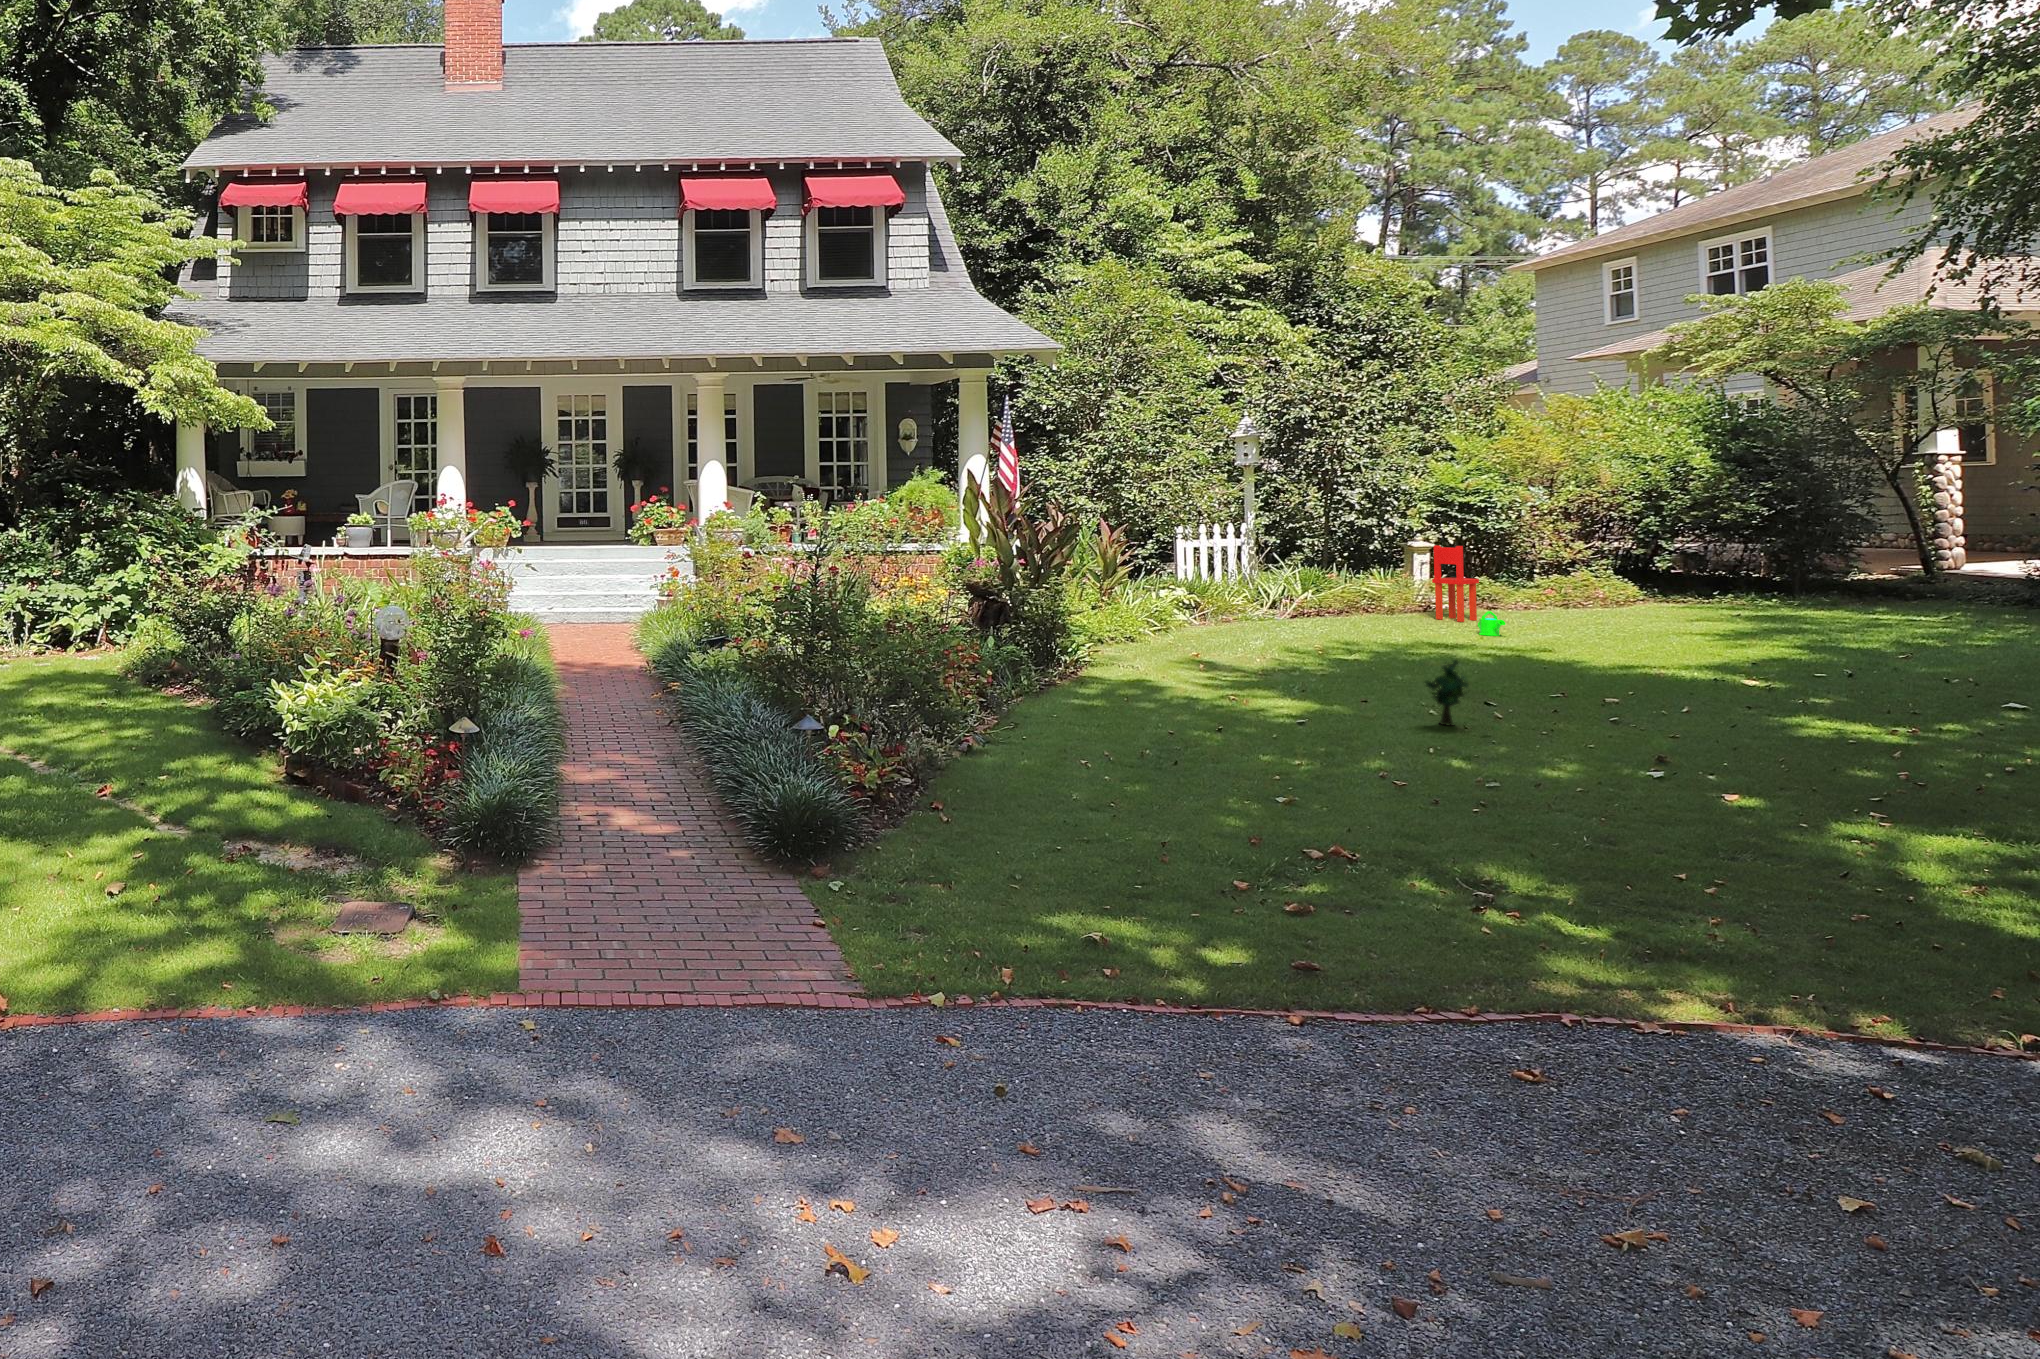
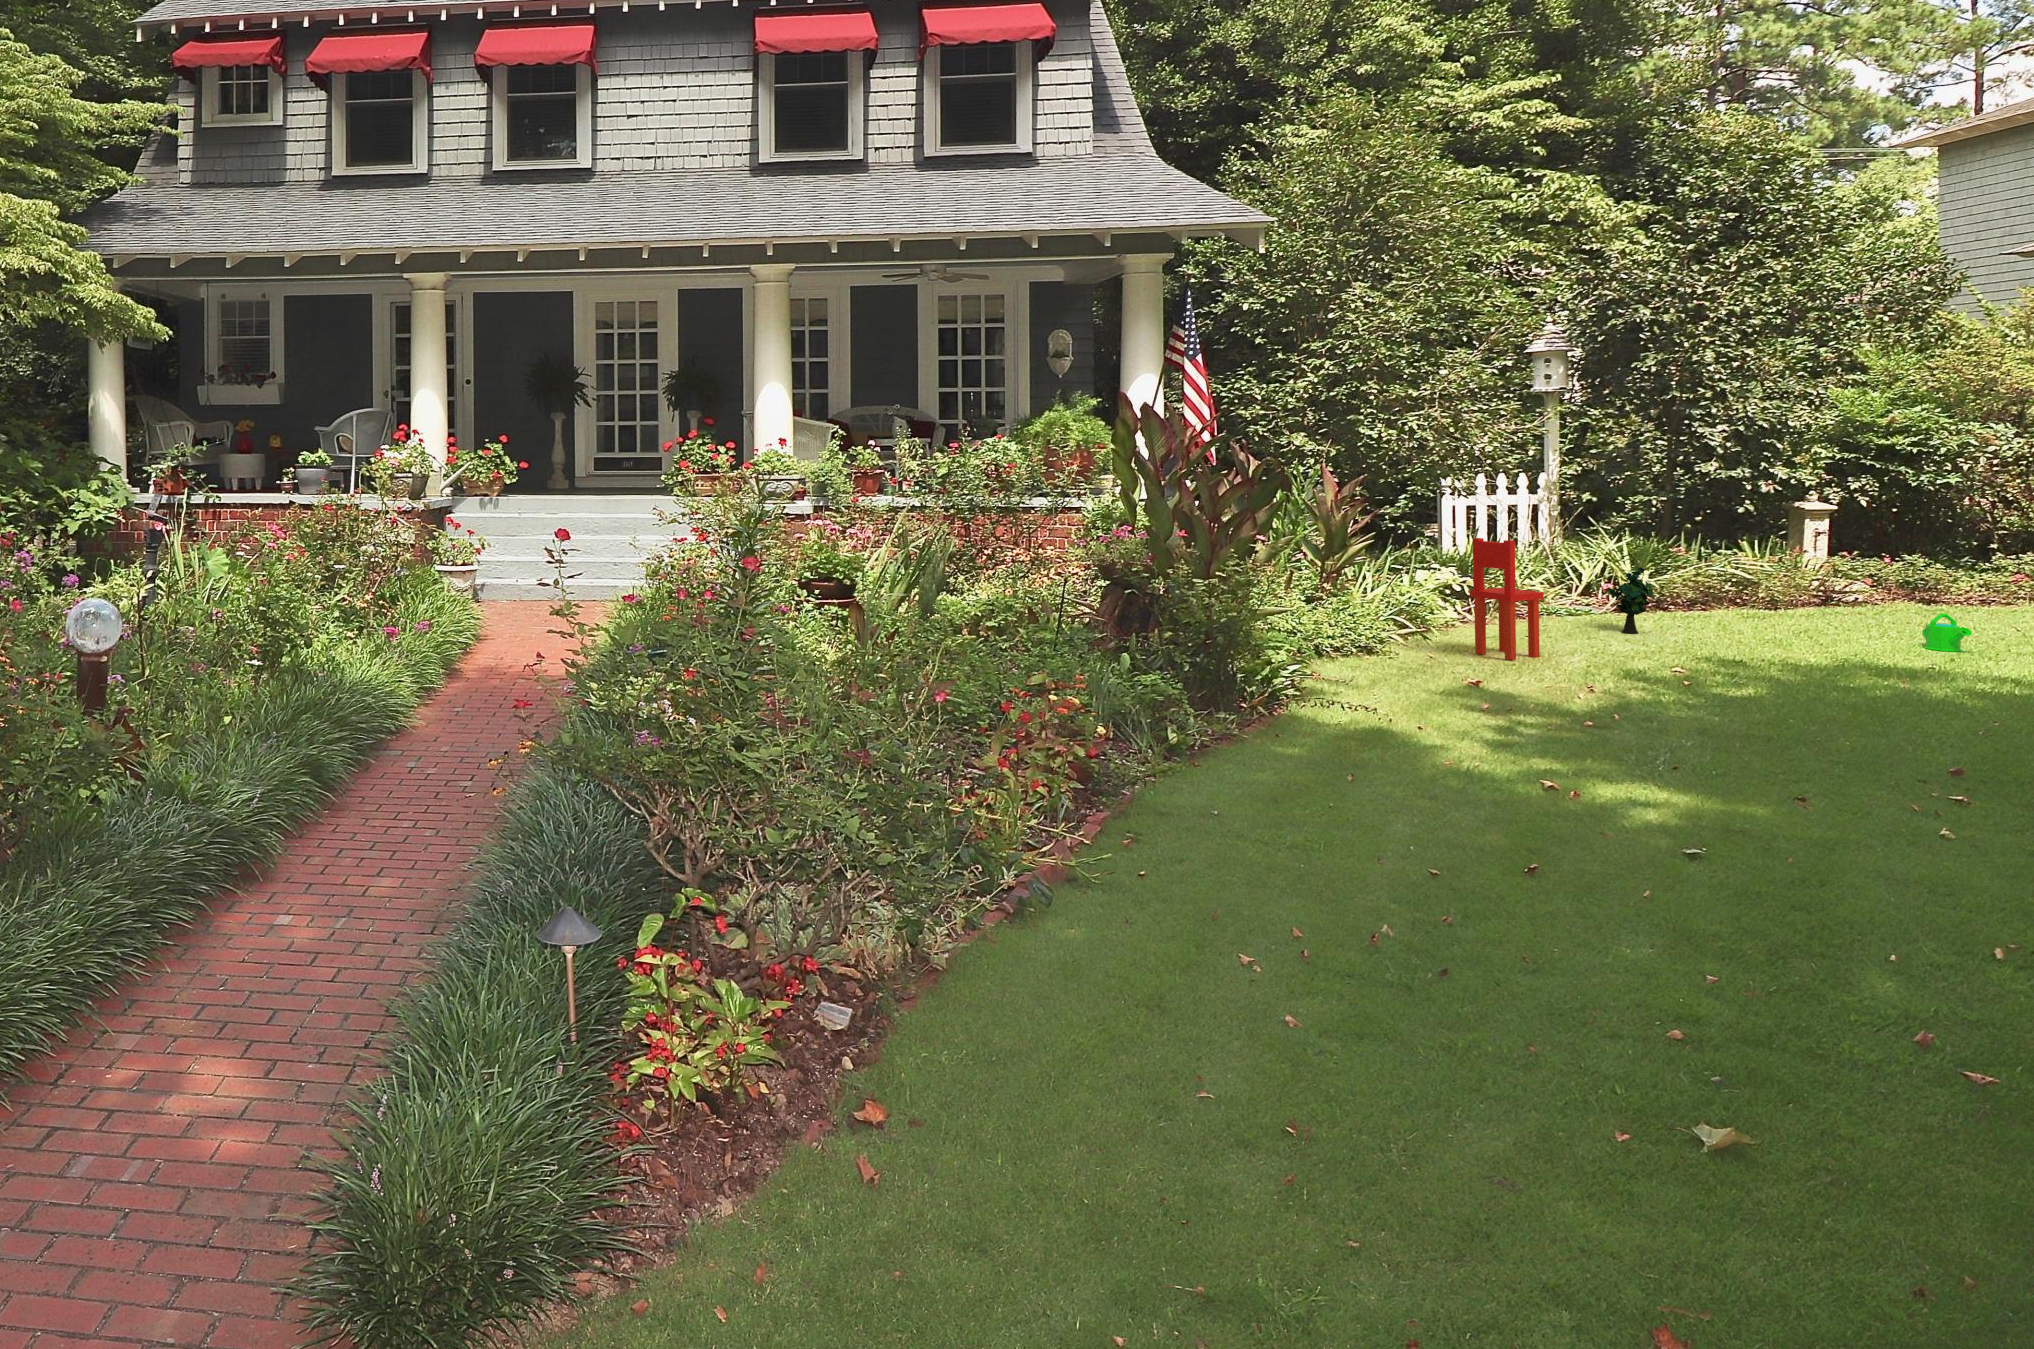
chair: present [1432,545,1479,622] -> present [1470,538,1544,660]
decorative plant: present [1425,660,1469,725] -> present [1608,567,1654,634]

